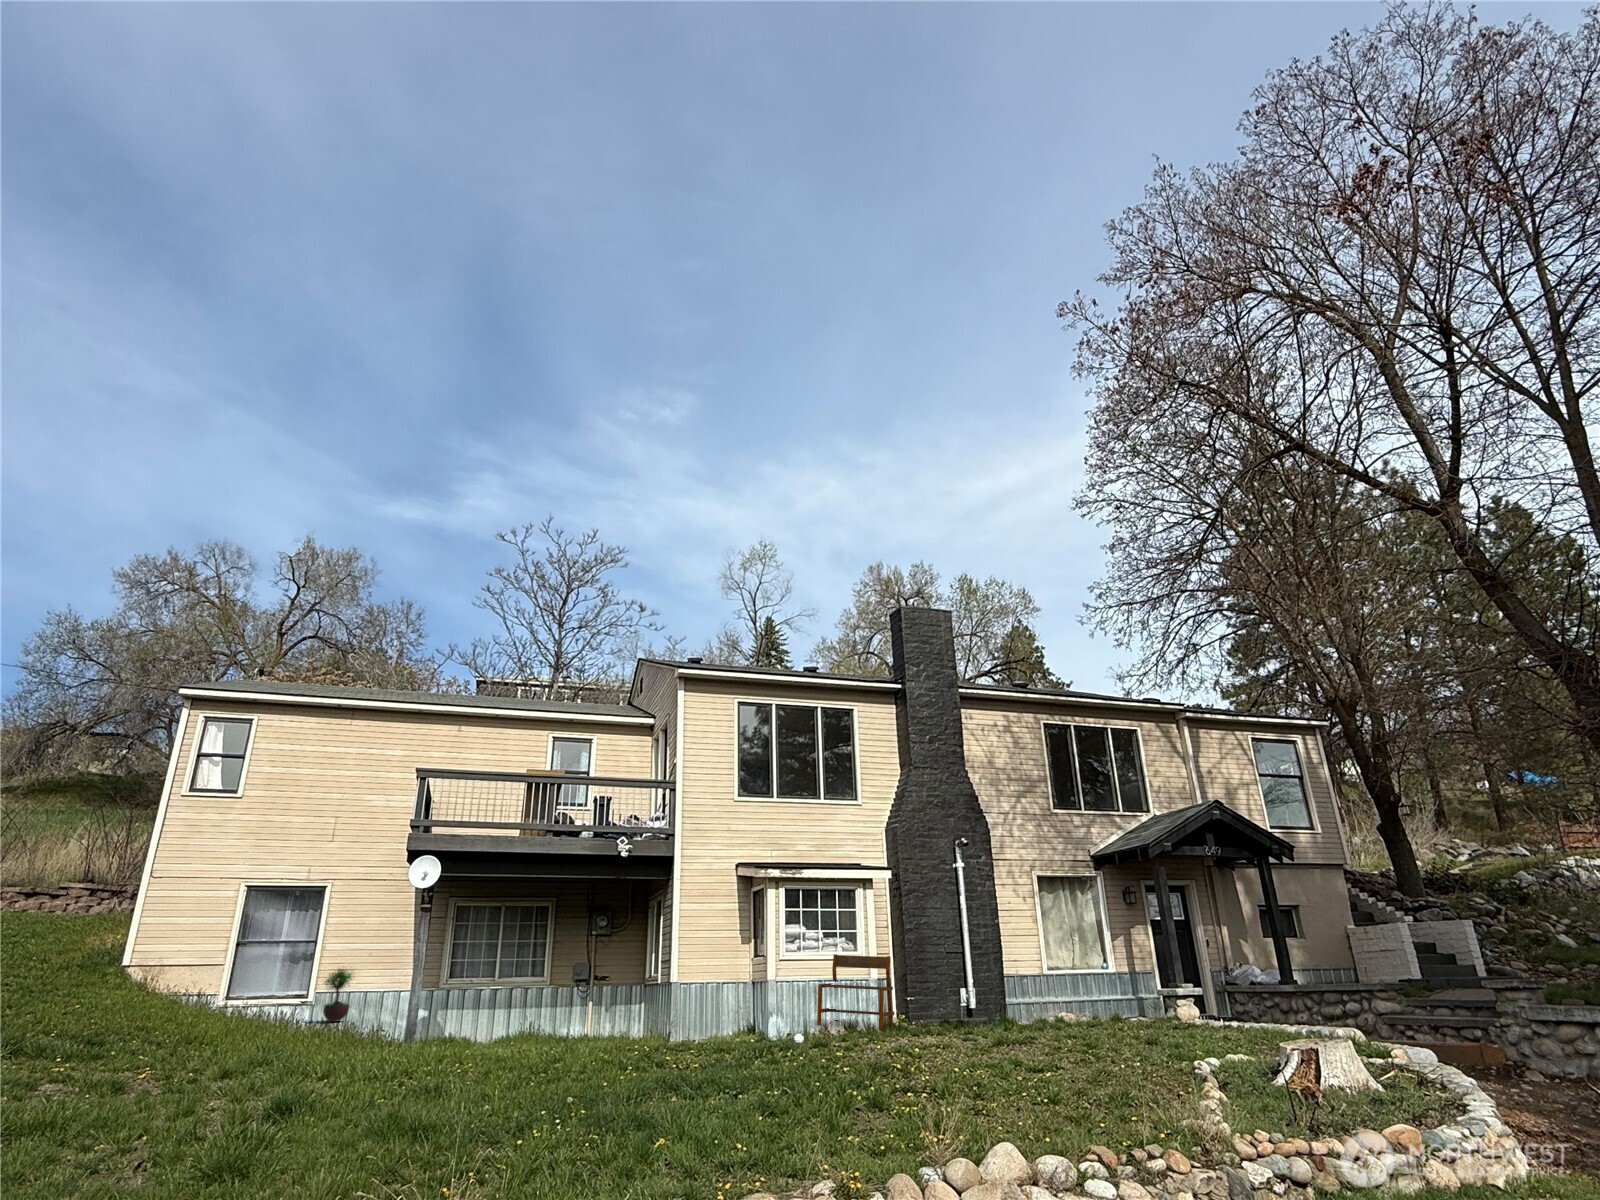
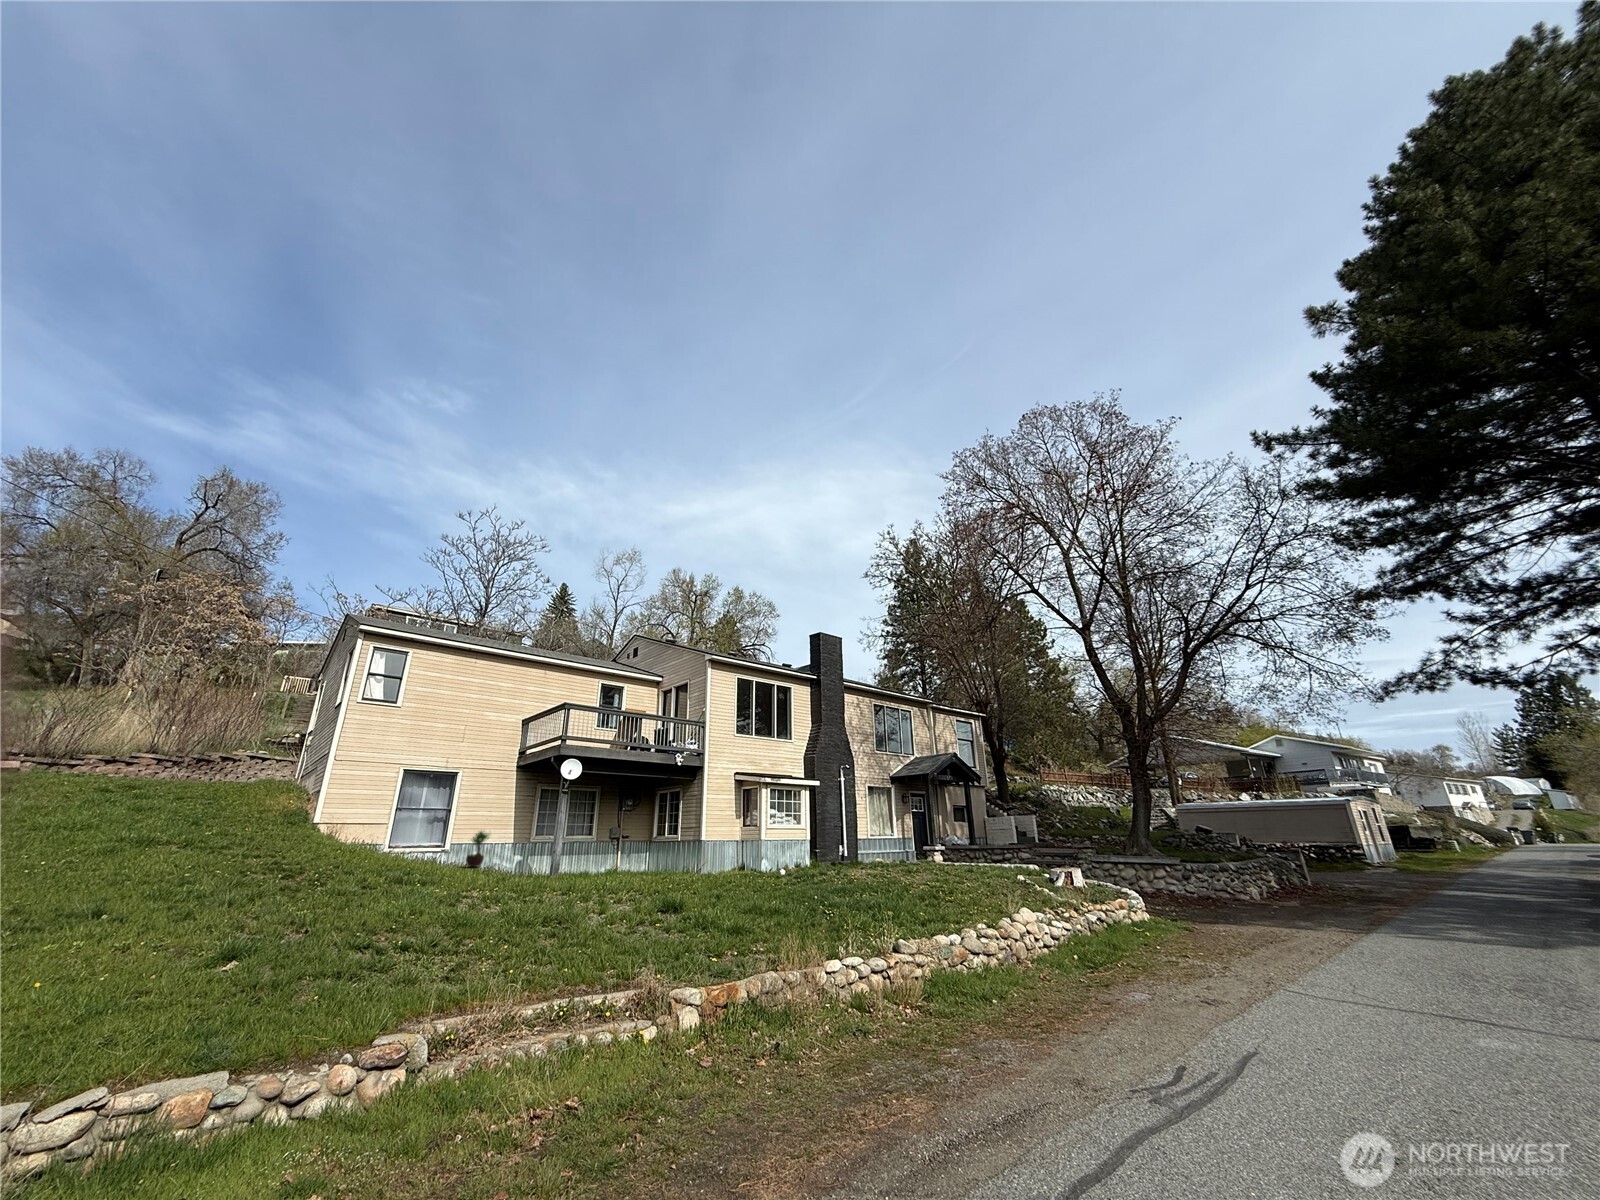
bench: present [817,954,894,1029] -> none [779,826,818,867]

